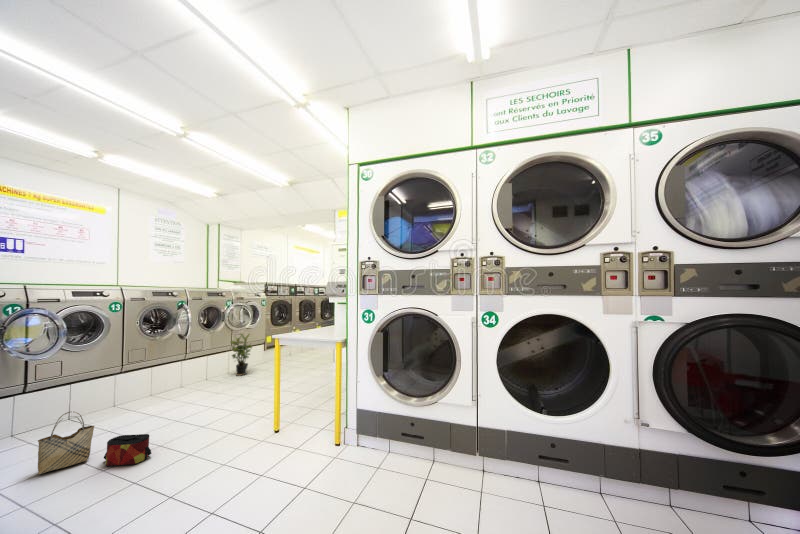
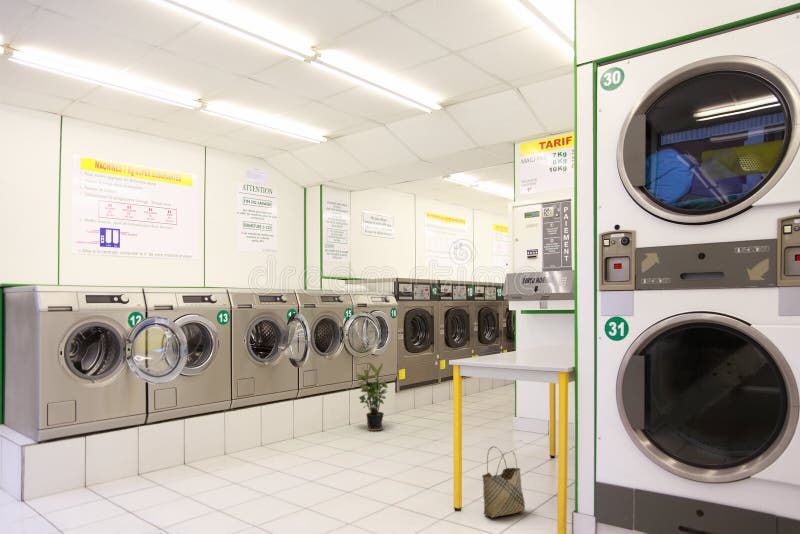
woven basket: present [38,412,94,474] -> present [482,447,525,518]
bag: present [104,434,151,467] -> none [258,484,310,523]

